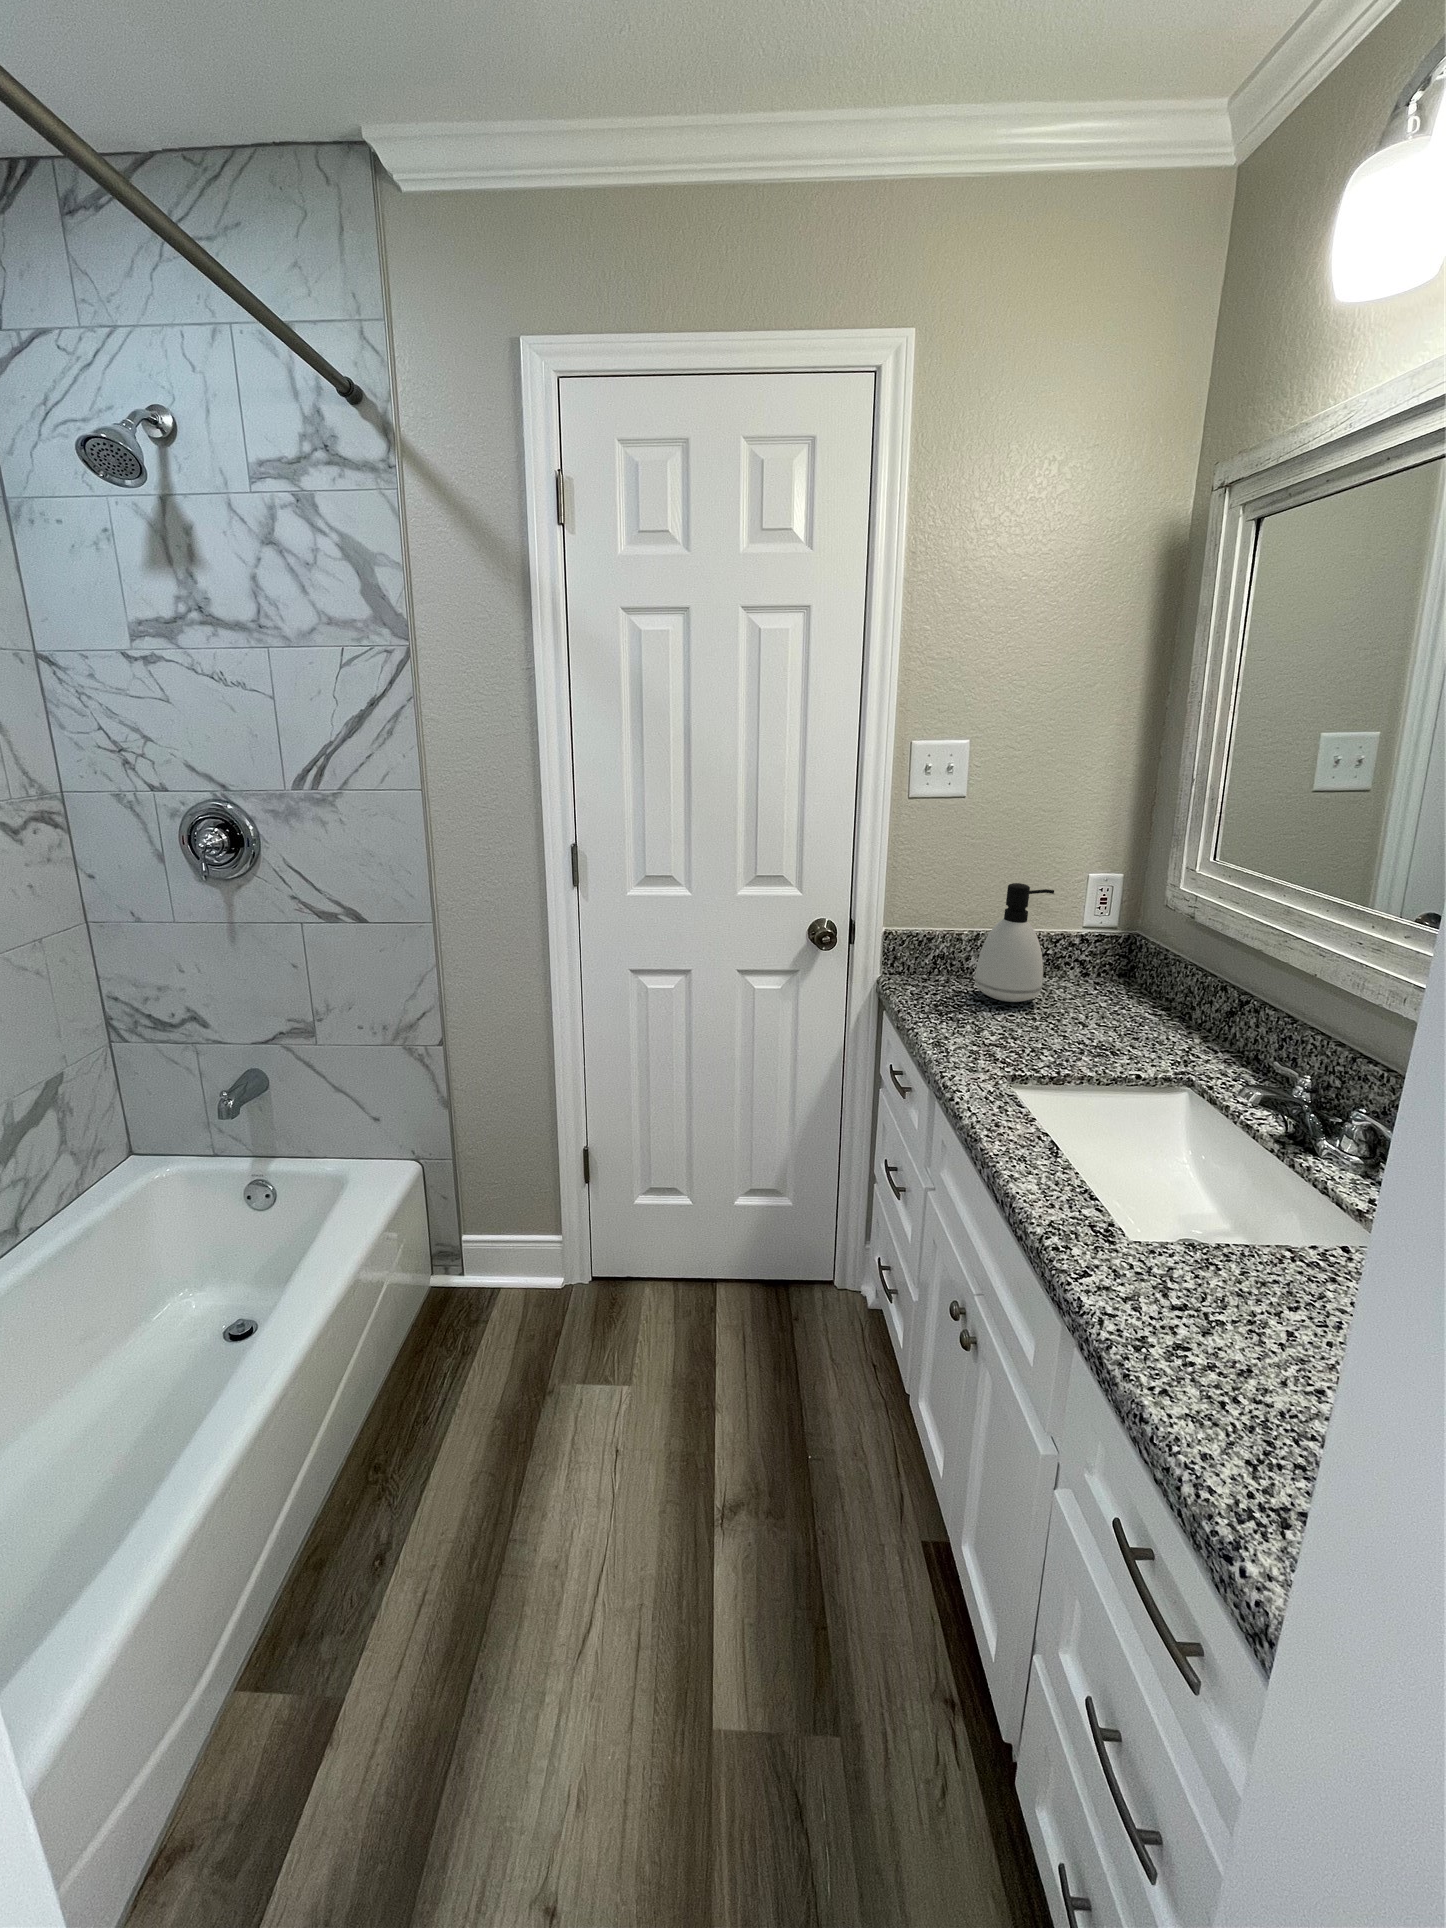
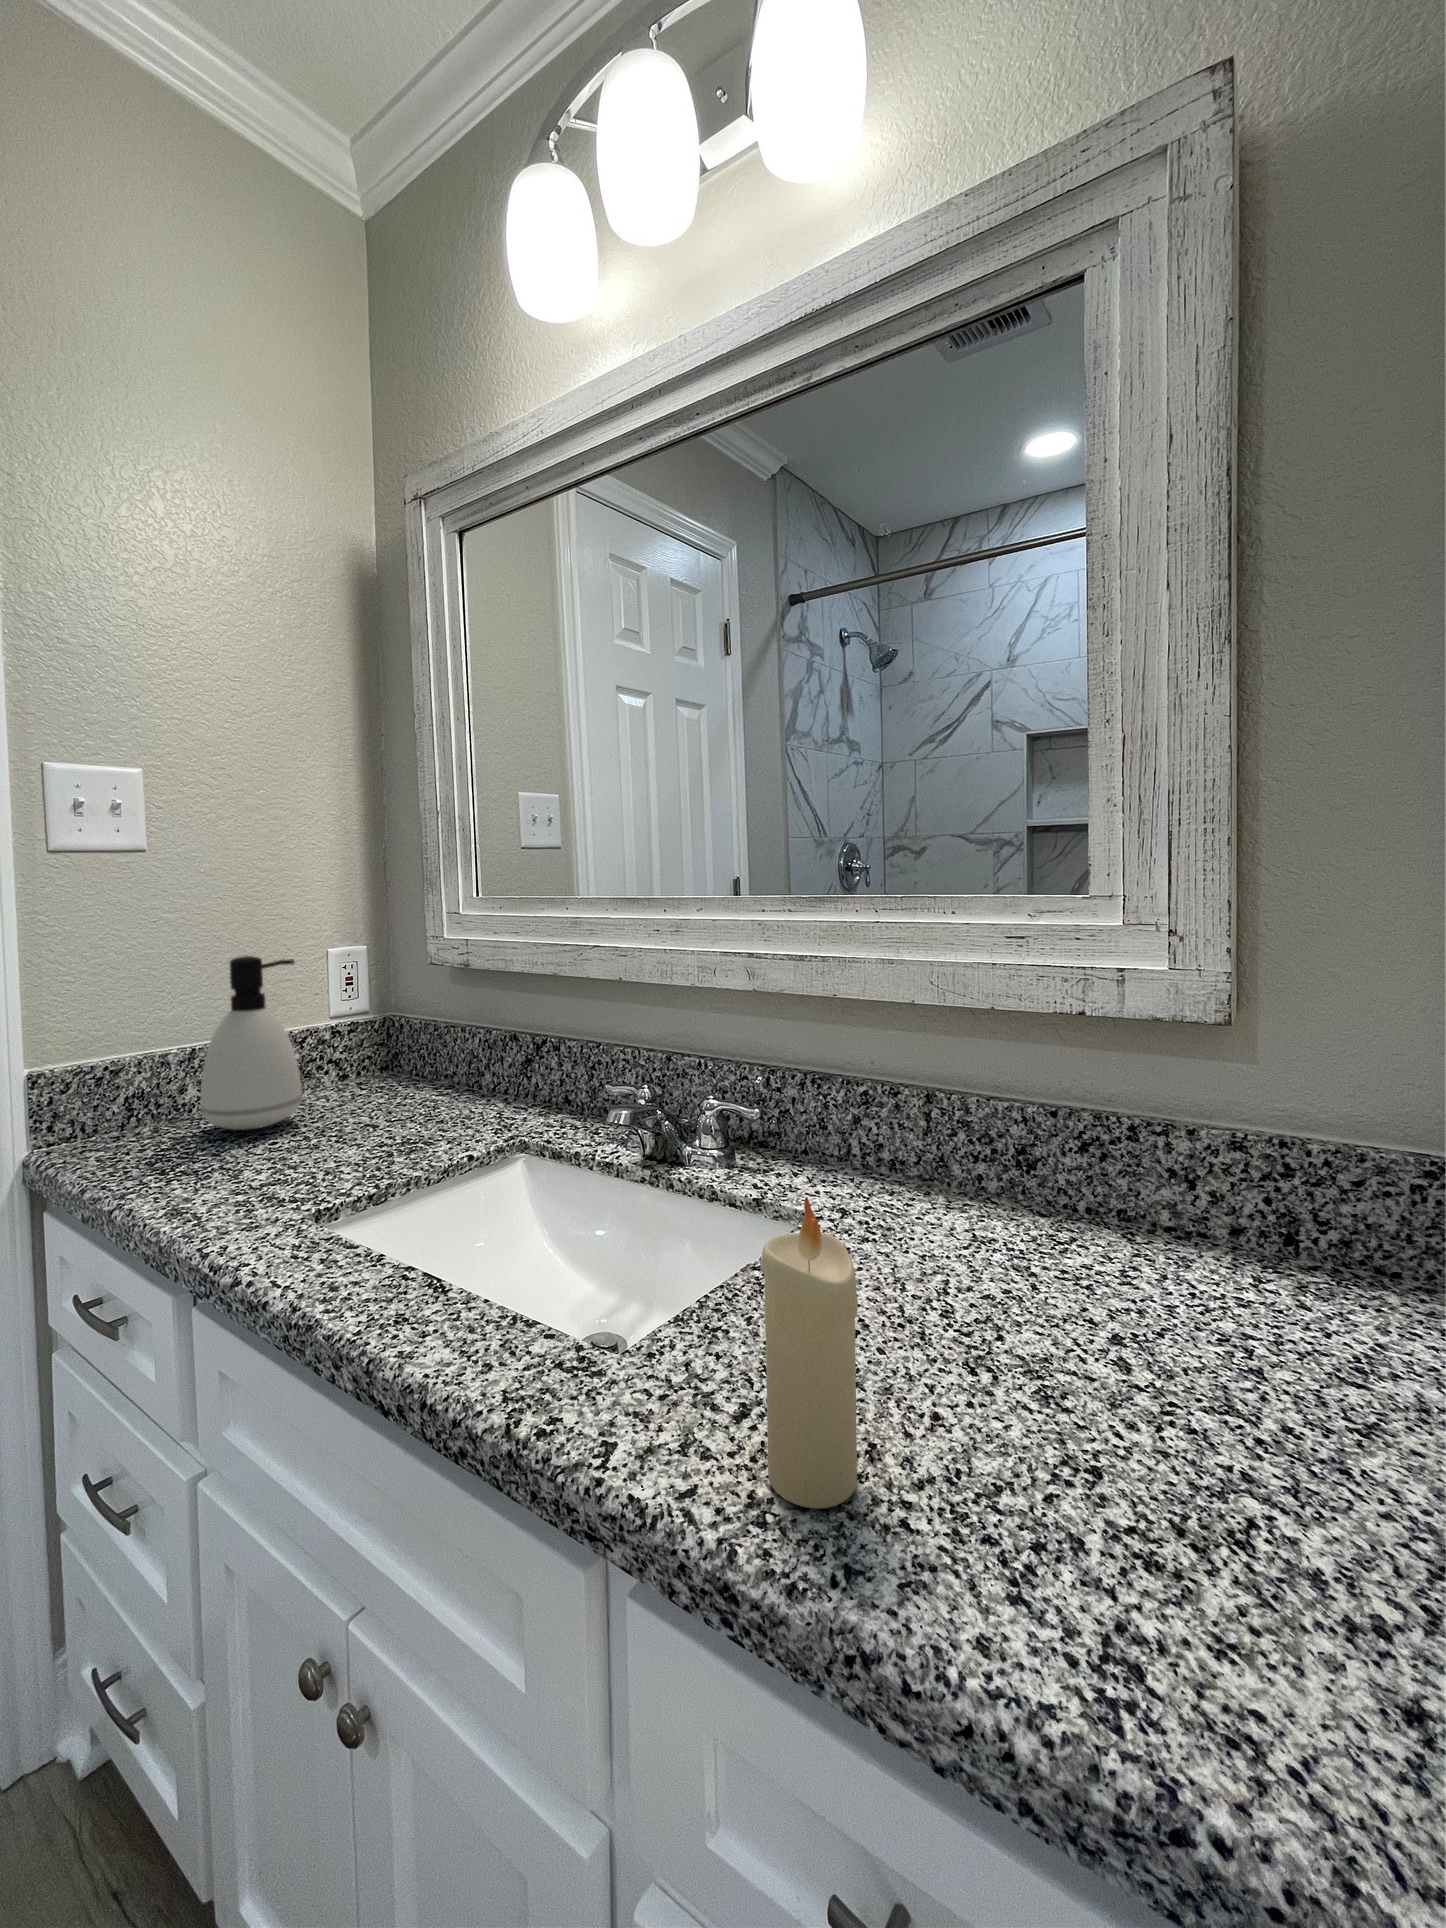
candle: none [1159,1198,1243,1371] -> present [761,1197,858,1508]

